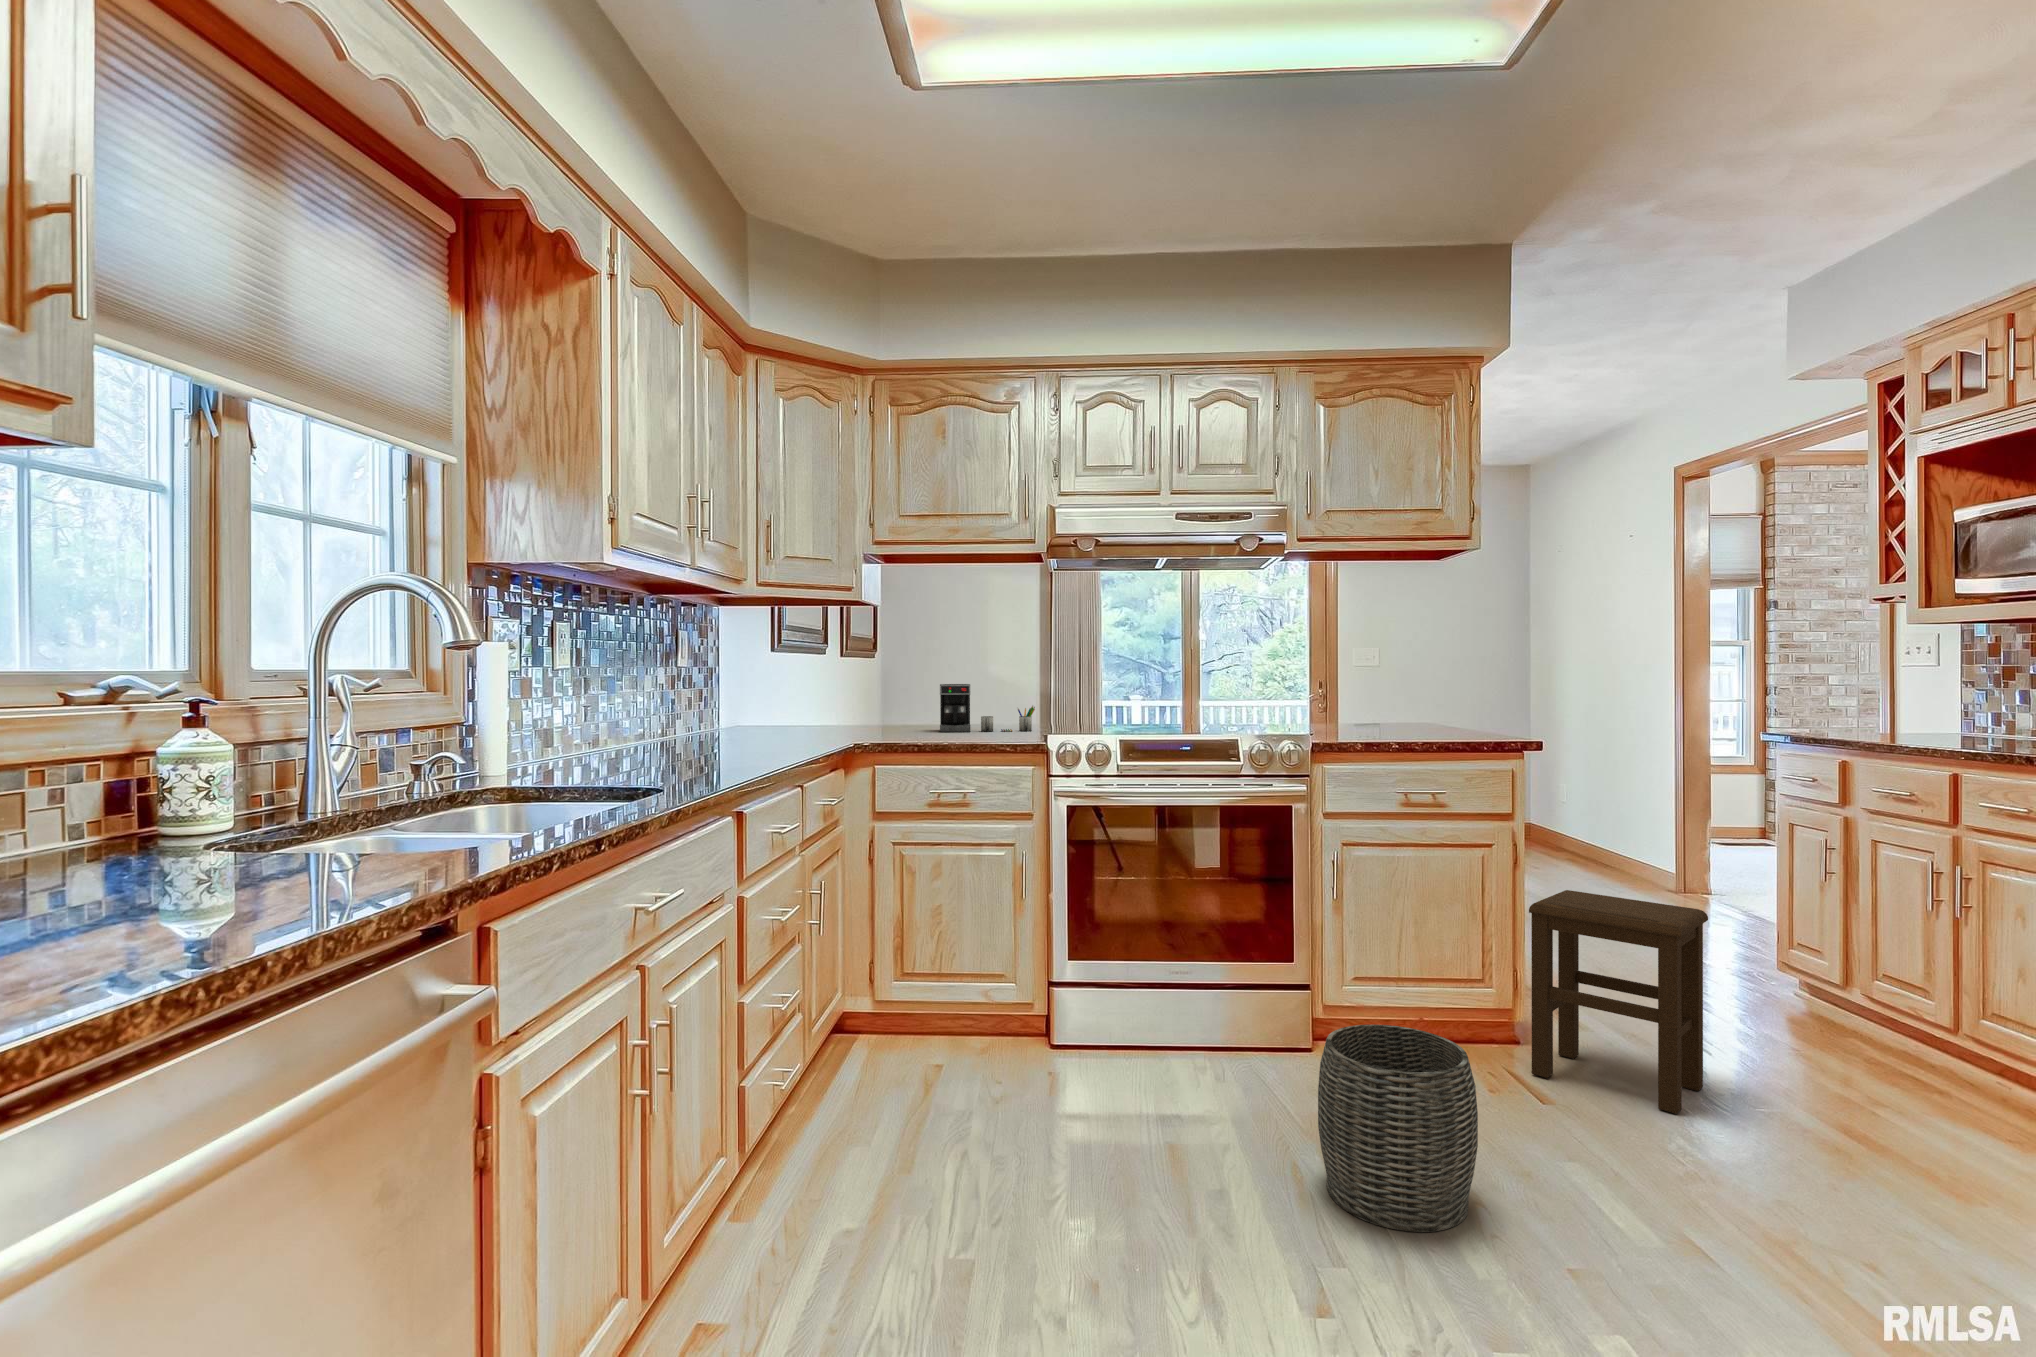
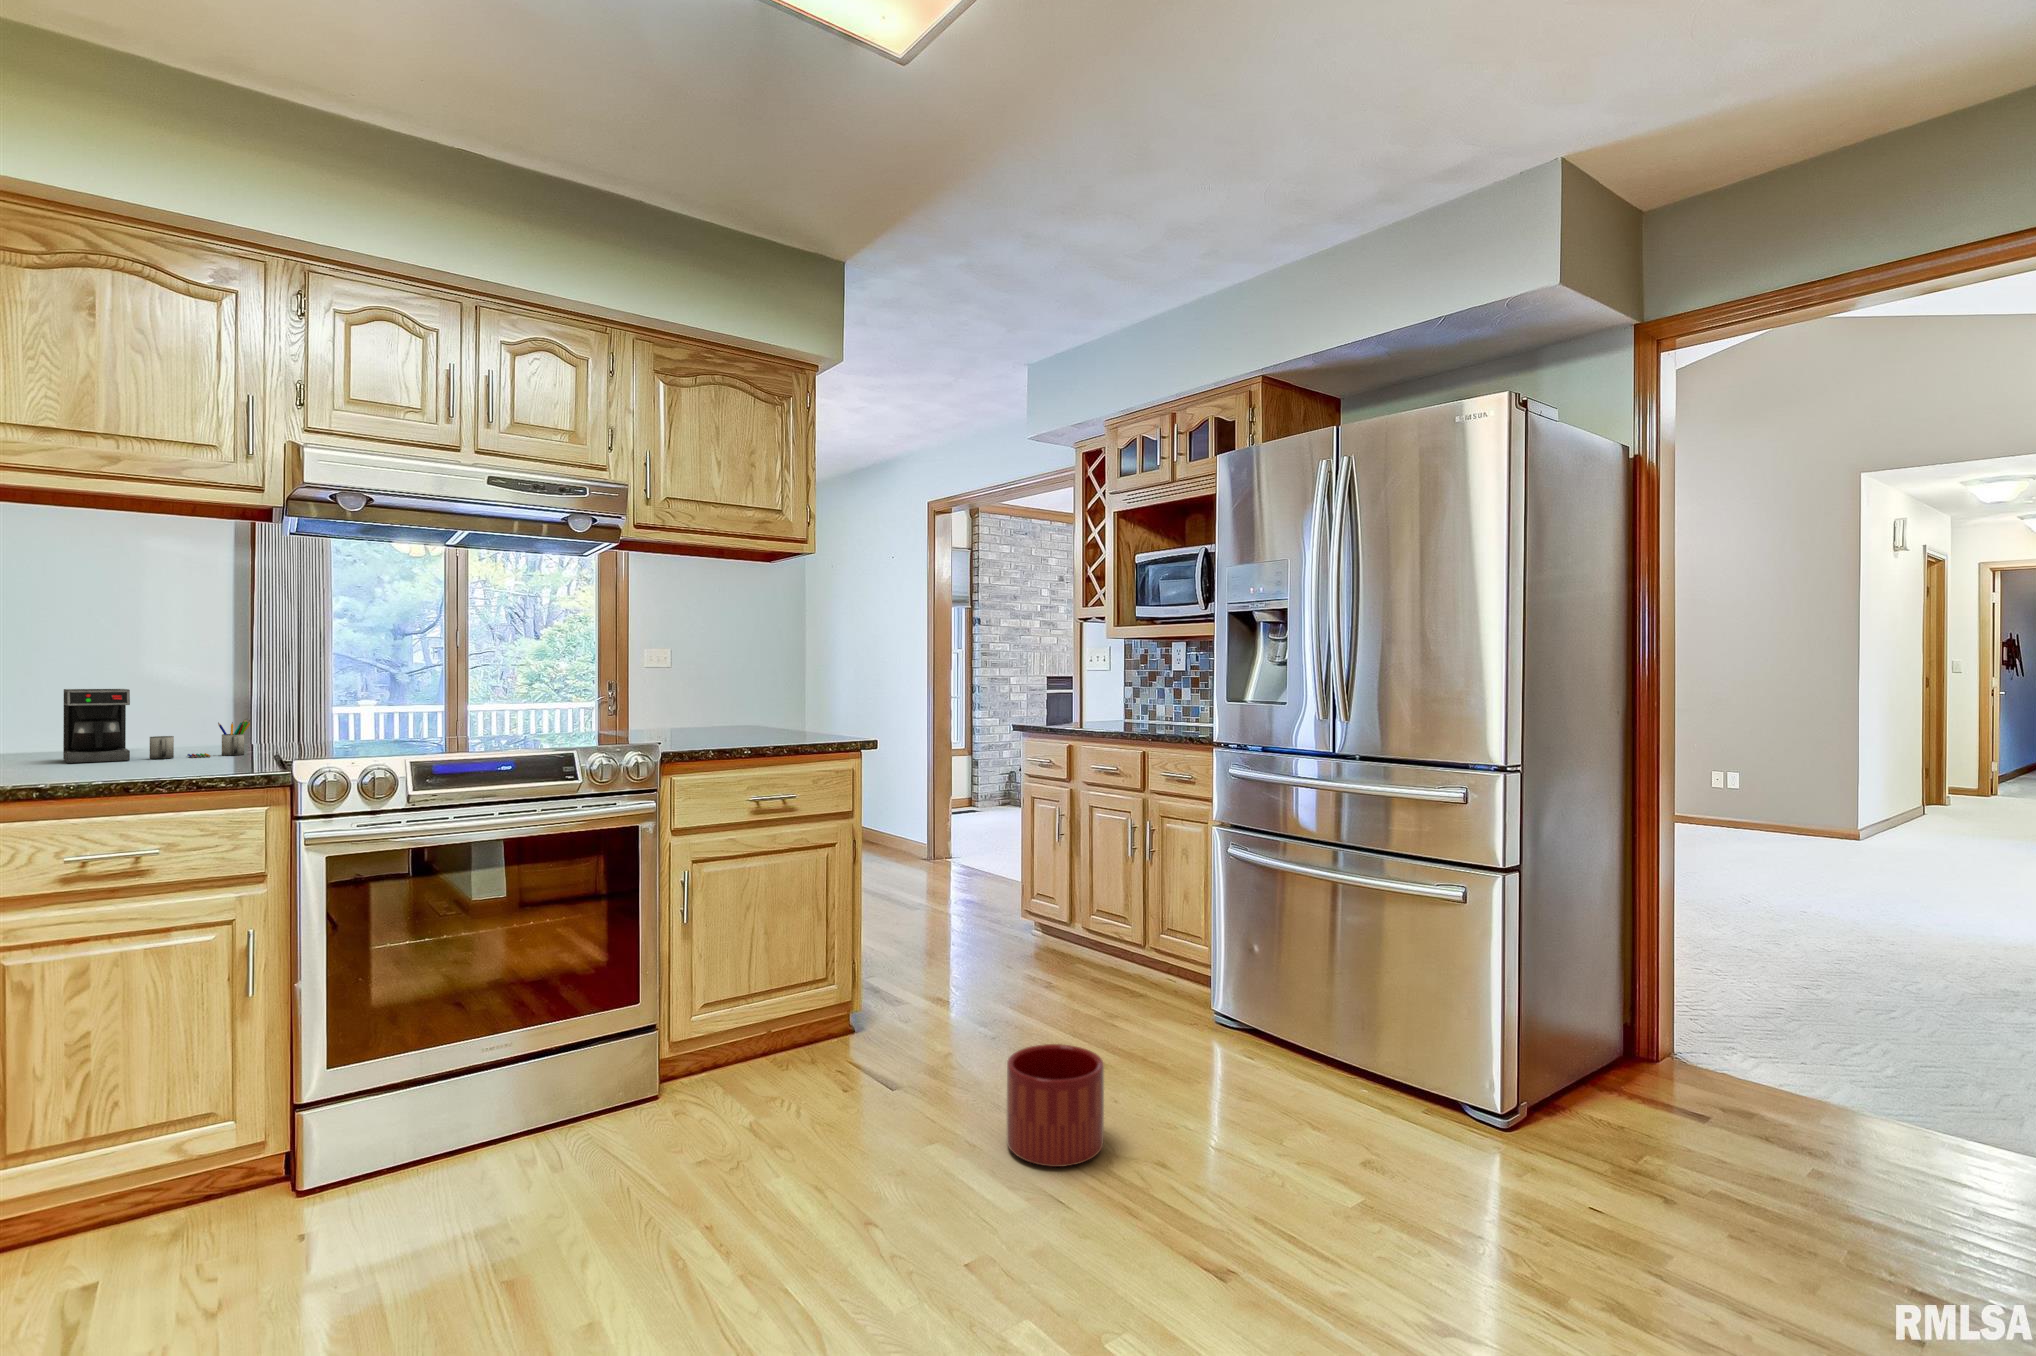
stool: present [1529,890,1708,1114] -> none [876,880,1010,1067]
woven basket: present [1318,1024,1478,1232] -> none [716,1052,880,1281]
planter: none [1653,1092,1789,1238] -> present [1007,1044,1104,1167]

